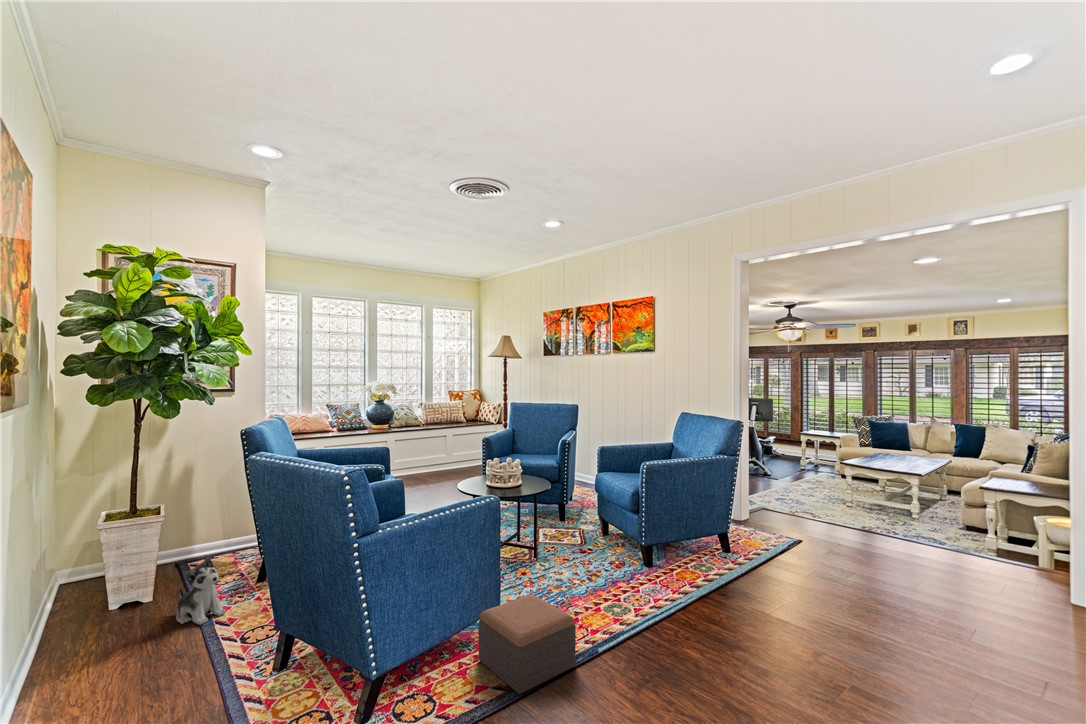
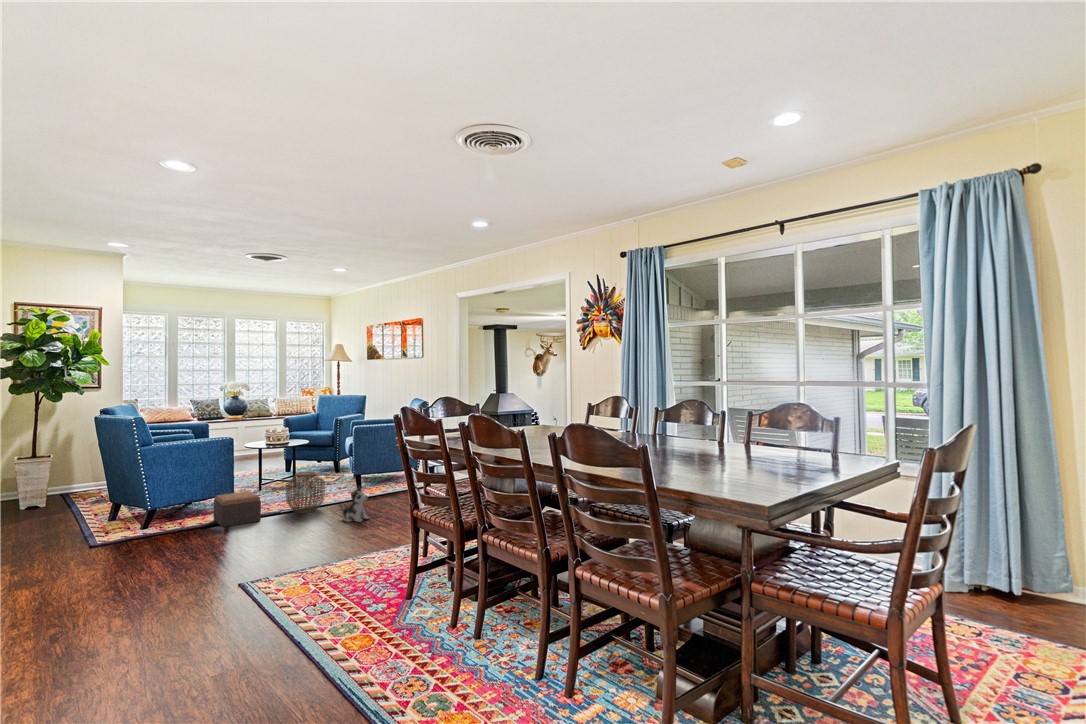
woven basket: none [588,547,657,634] -> present [286,471,325,513]
plush toy: present [176,556,226,625] -> present [340,486,369,522]

